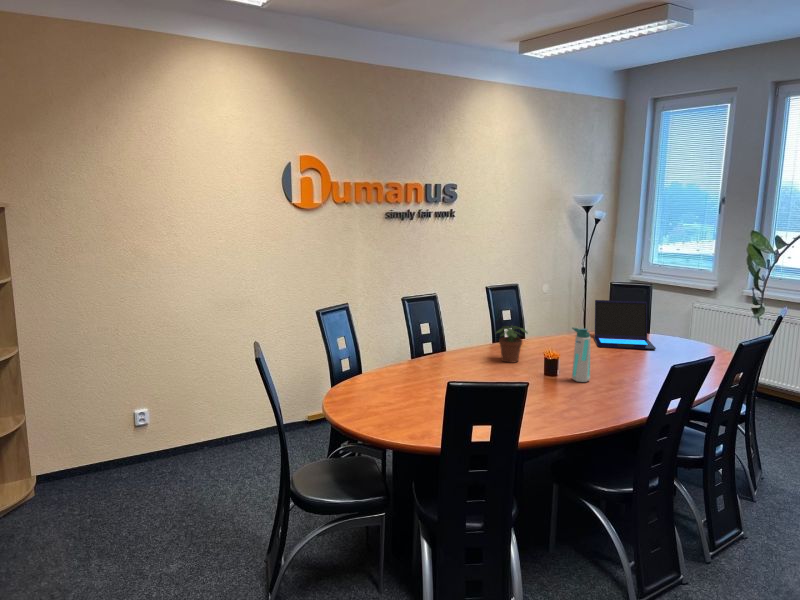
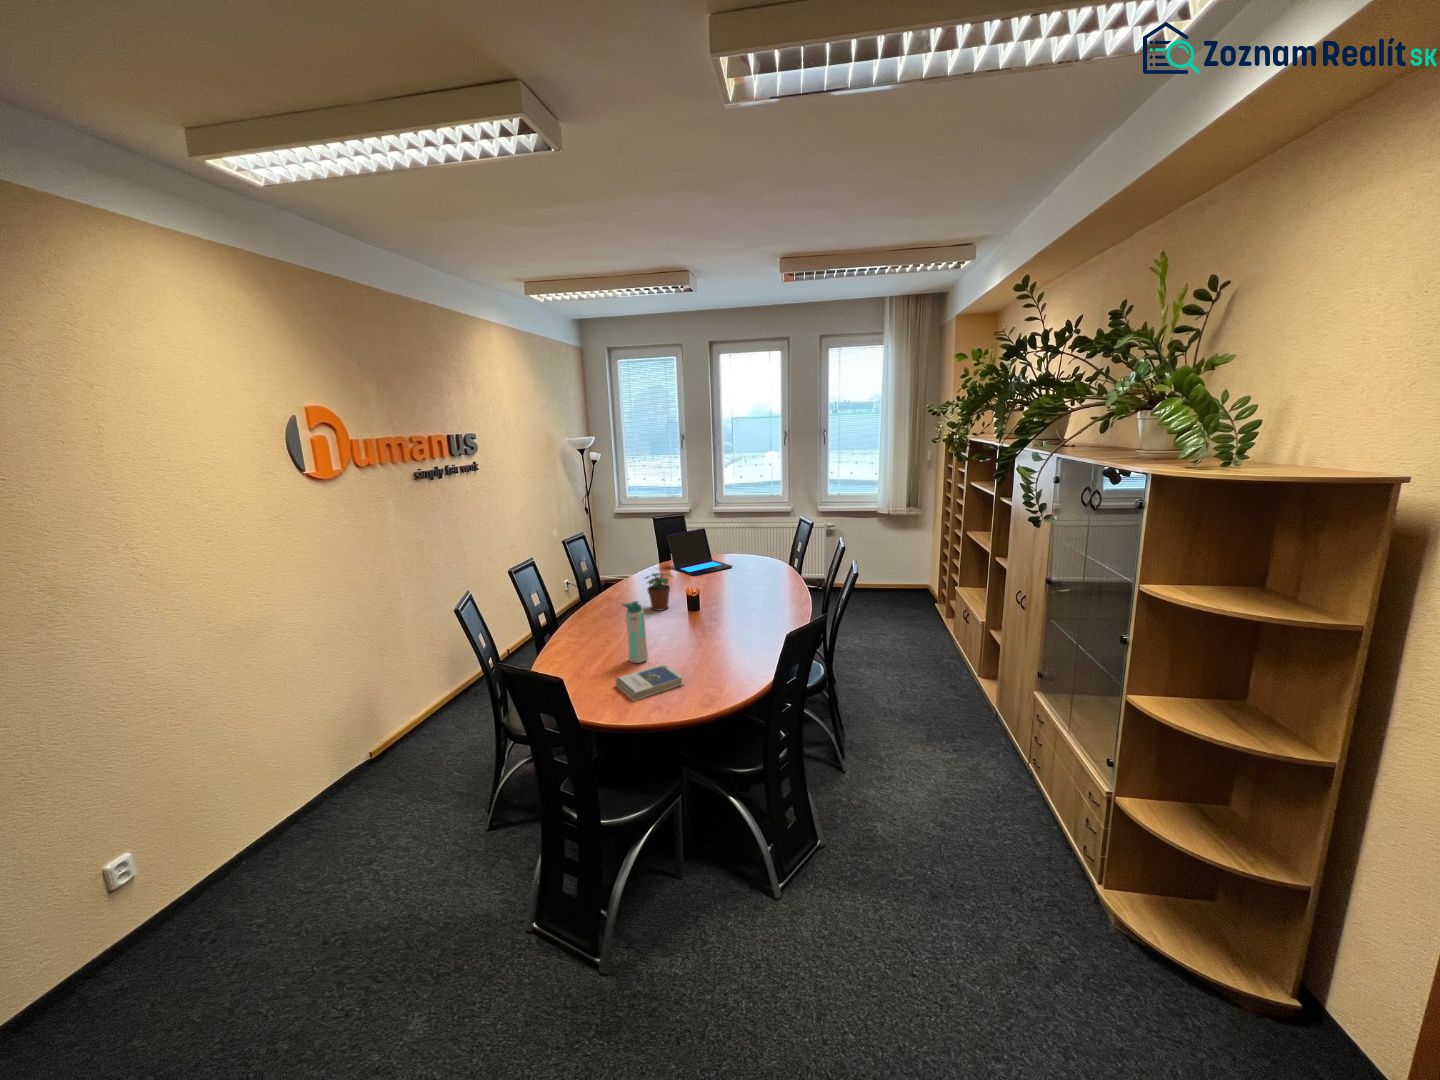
water bottle: present [572,328,591,382] -> present [622,601,648,663]
hardback book: none [354,387,412,410] -> present [616,664,684,701]

